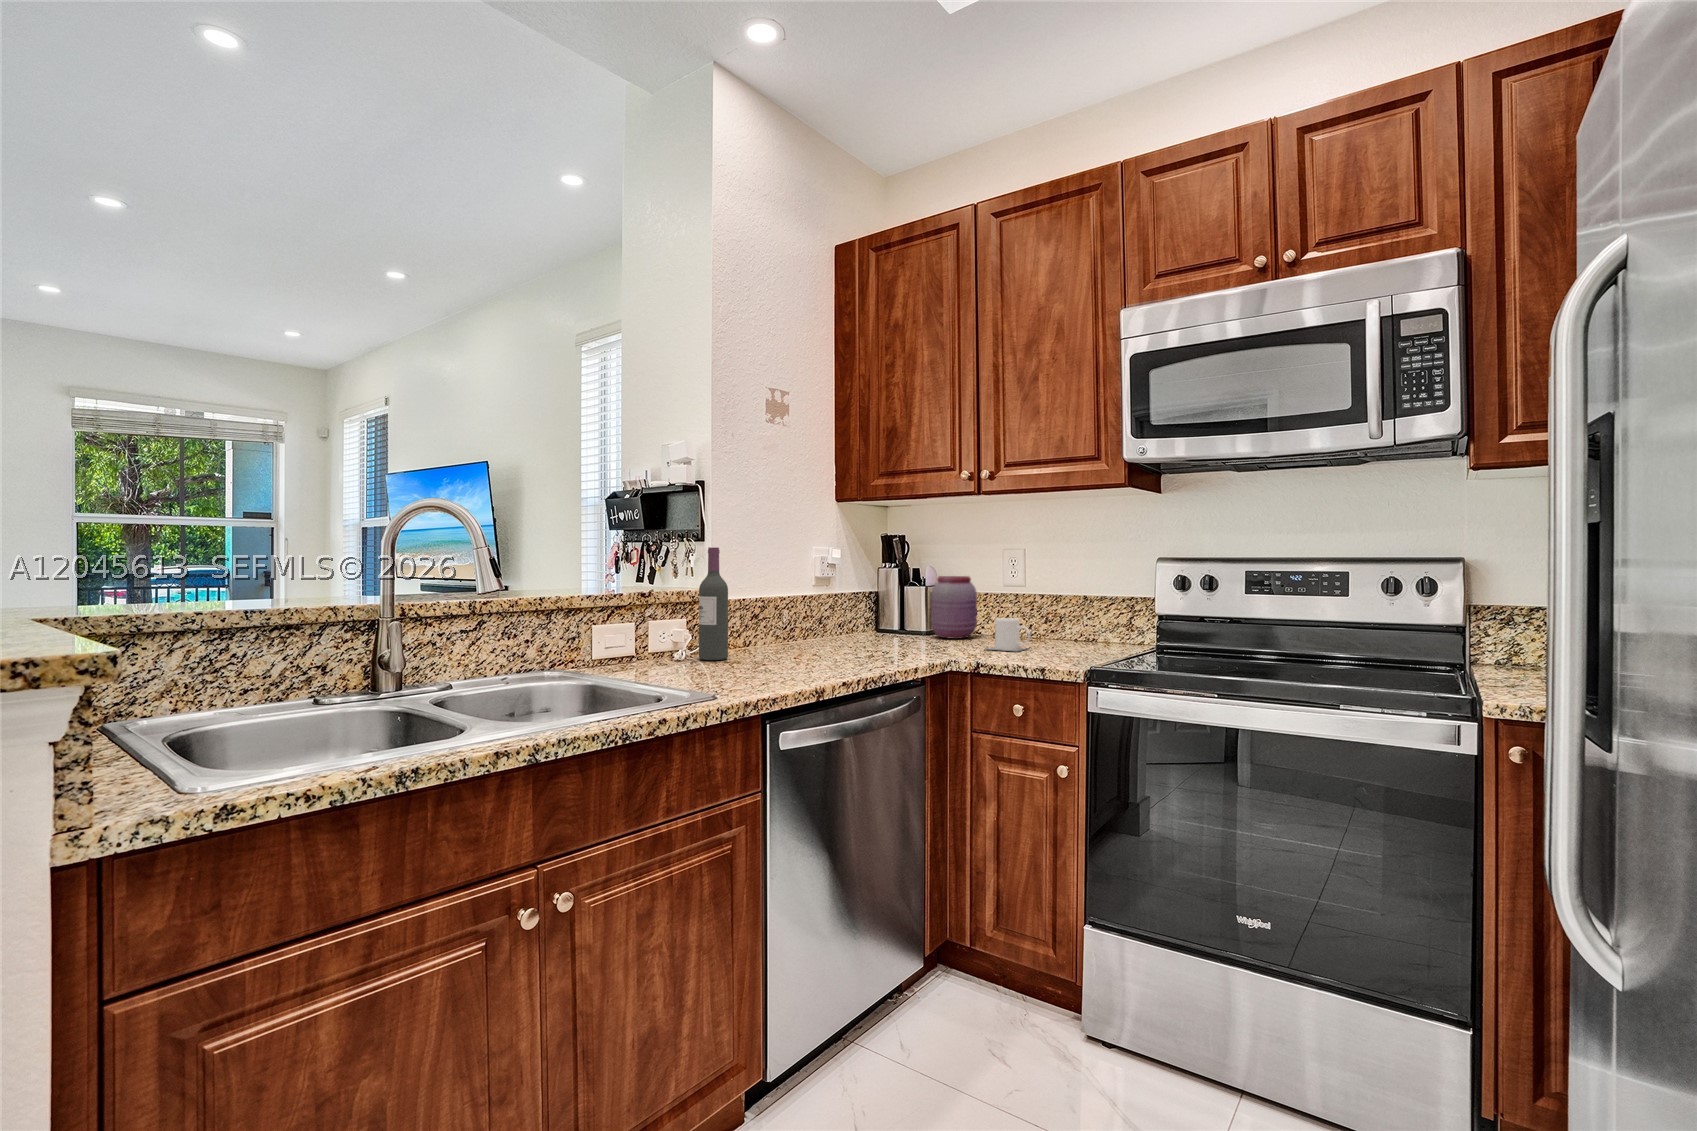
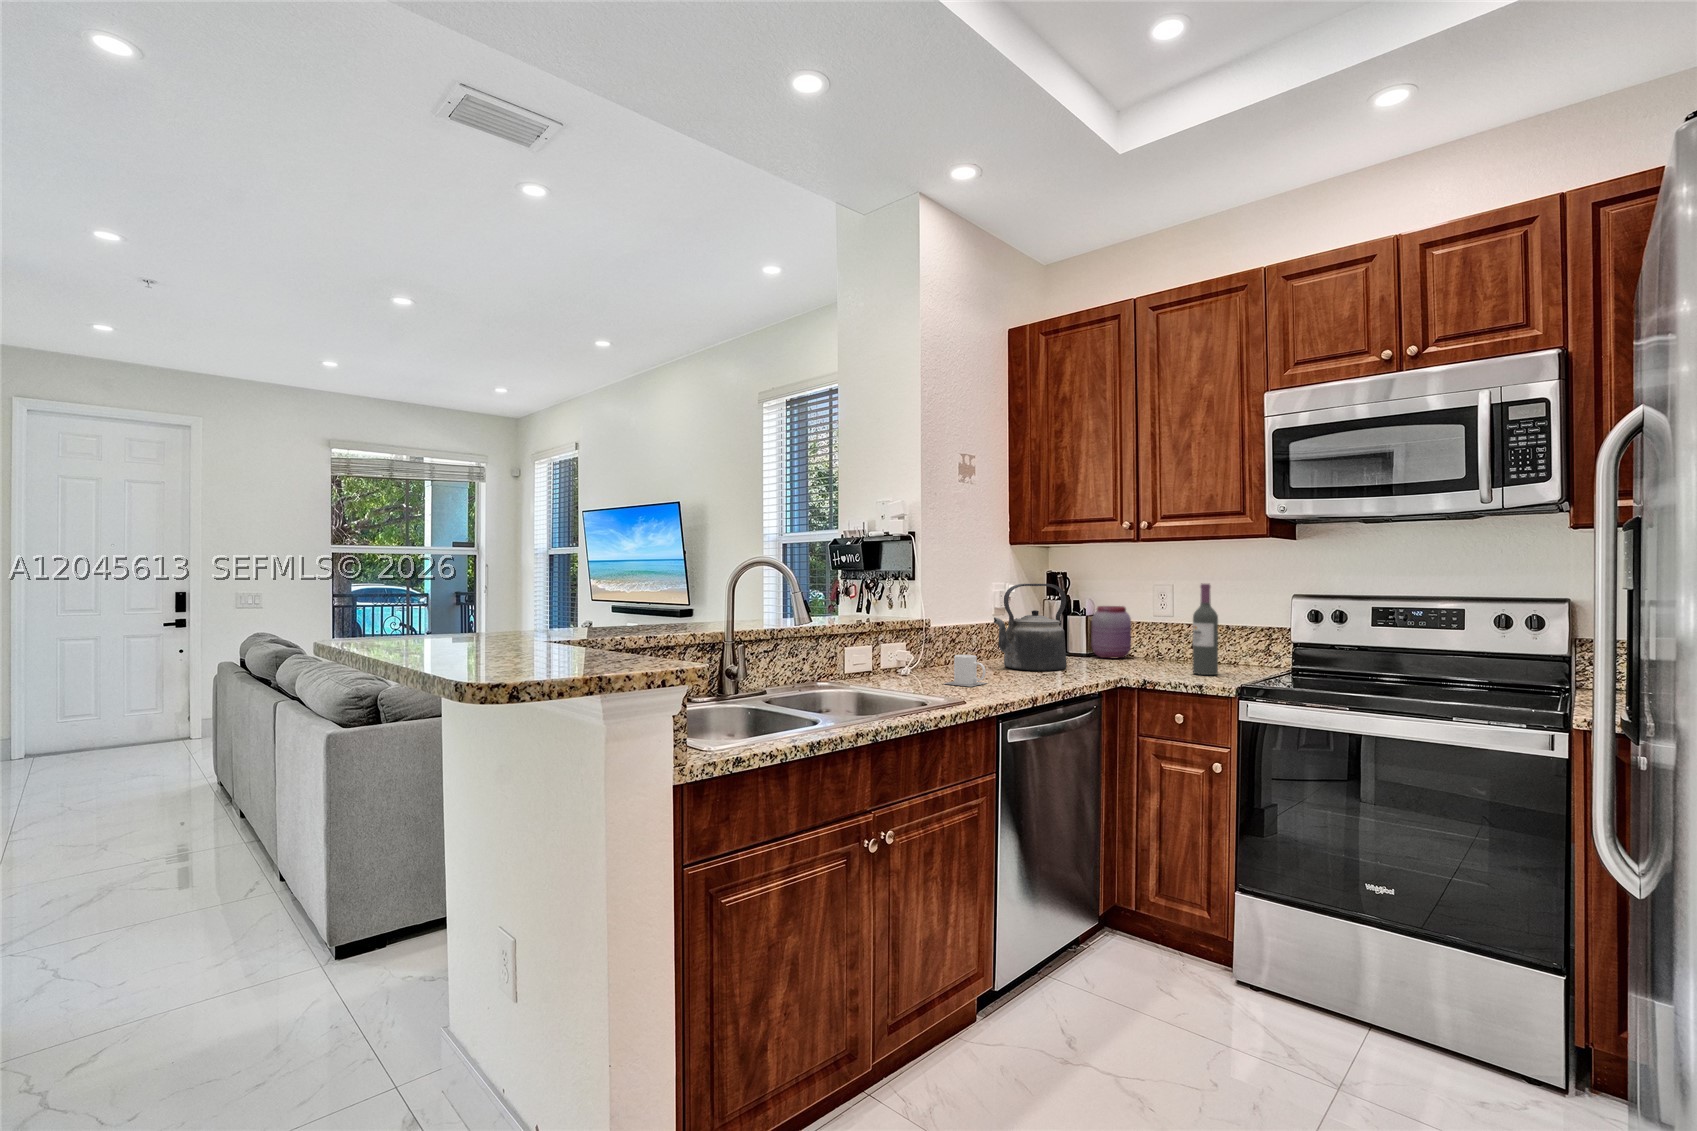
wine bottle: present [699,547,728,660] -> present [1193,584,1218,675]
kettle: none [800,547,892,654] -> present [994,584,1066,671]
mug: present [989,618,1030,651] -> present [945,655,986,687]

